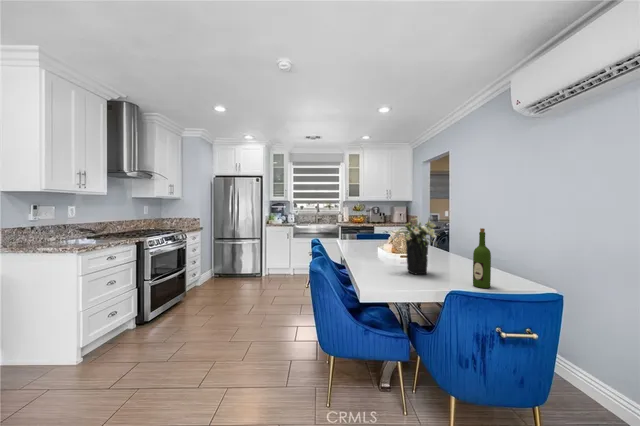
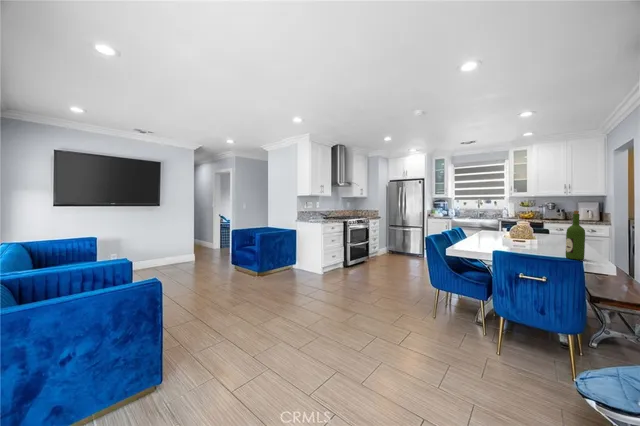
flower arrangement: present [392,218,436,274] -> none [497,204,547,249]

